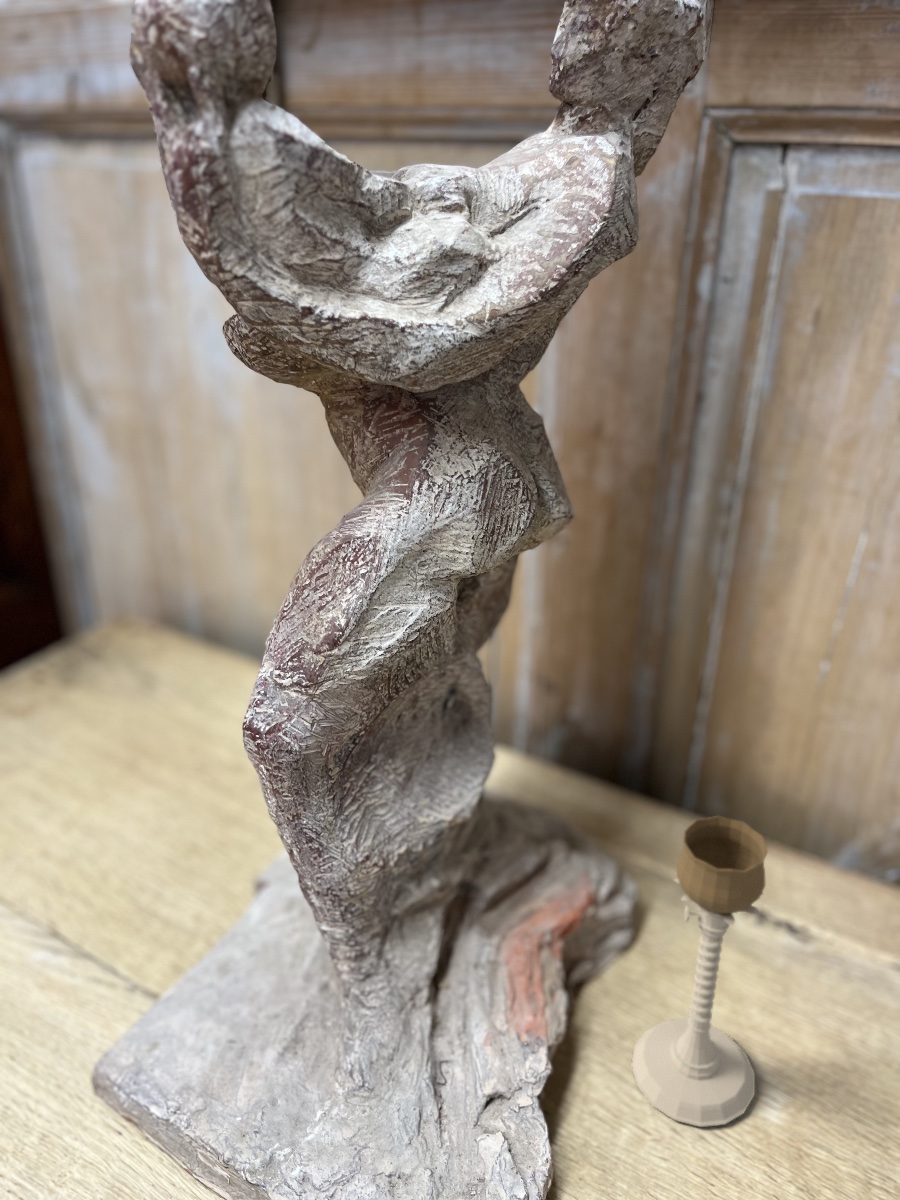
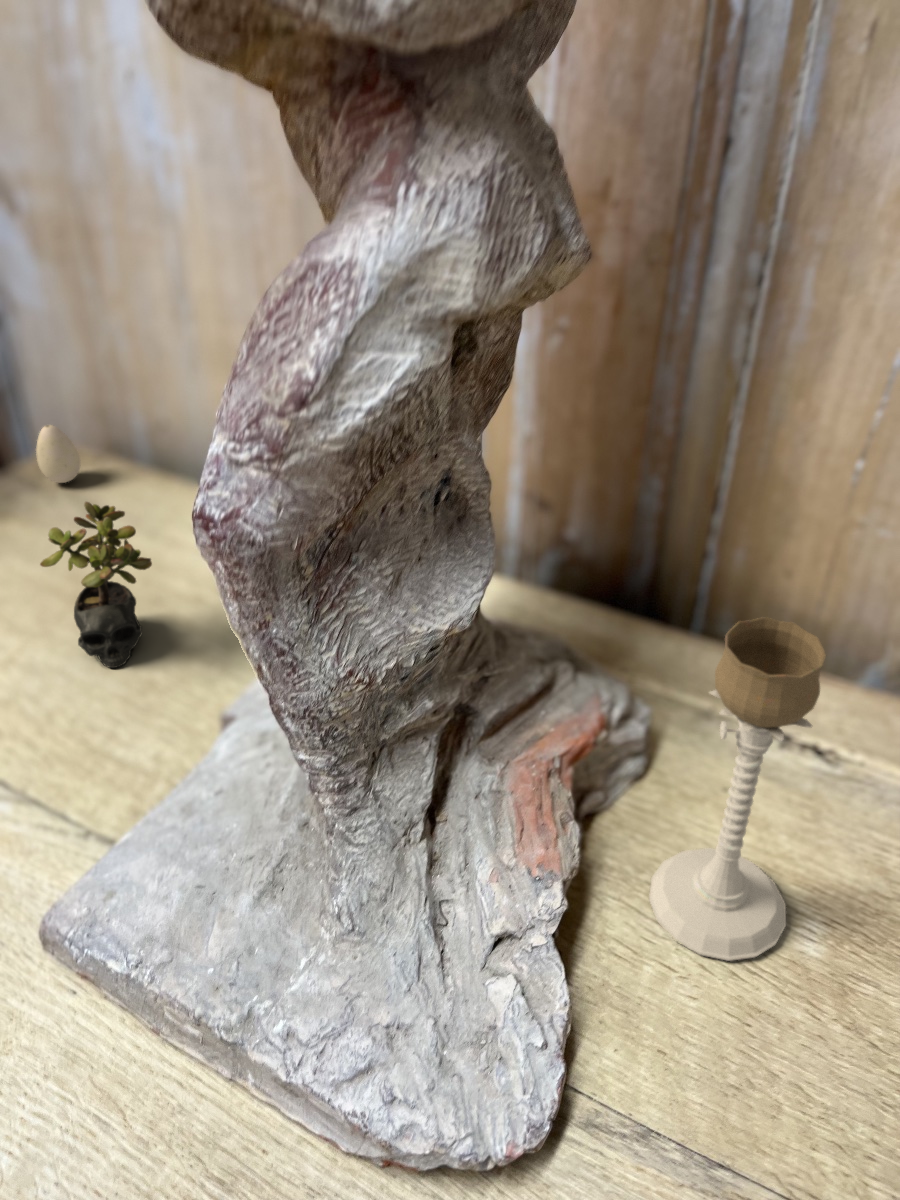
decorative egg: none [103,604,141,655] -> present [36,425,80,483]
succulent plant: none [106,684,202,832] -> present [40,502,152,668]

